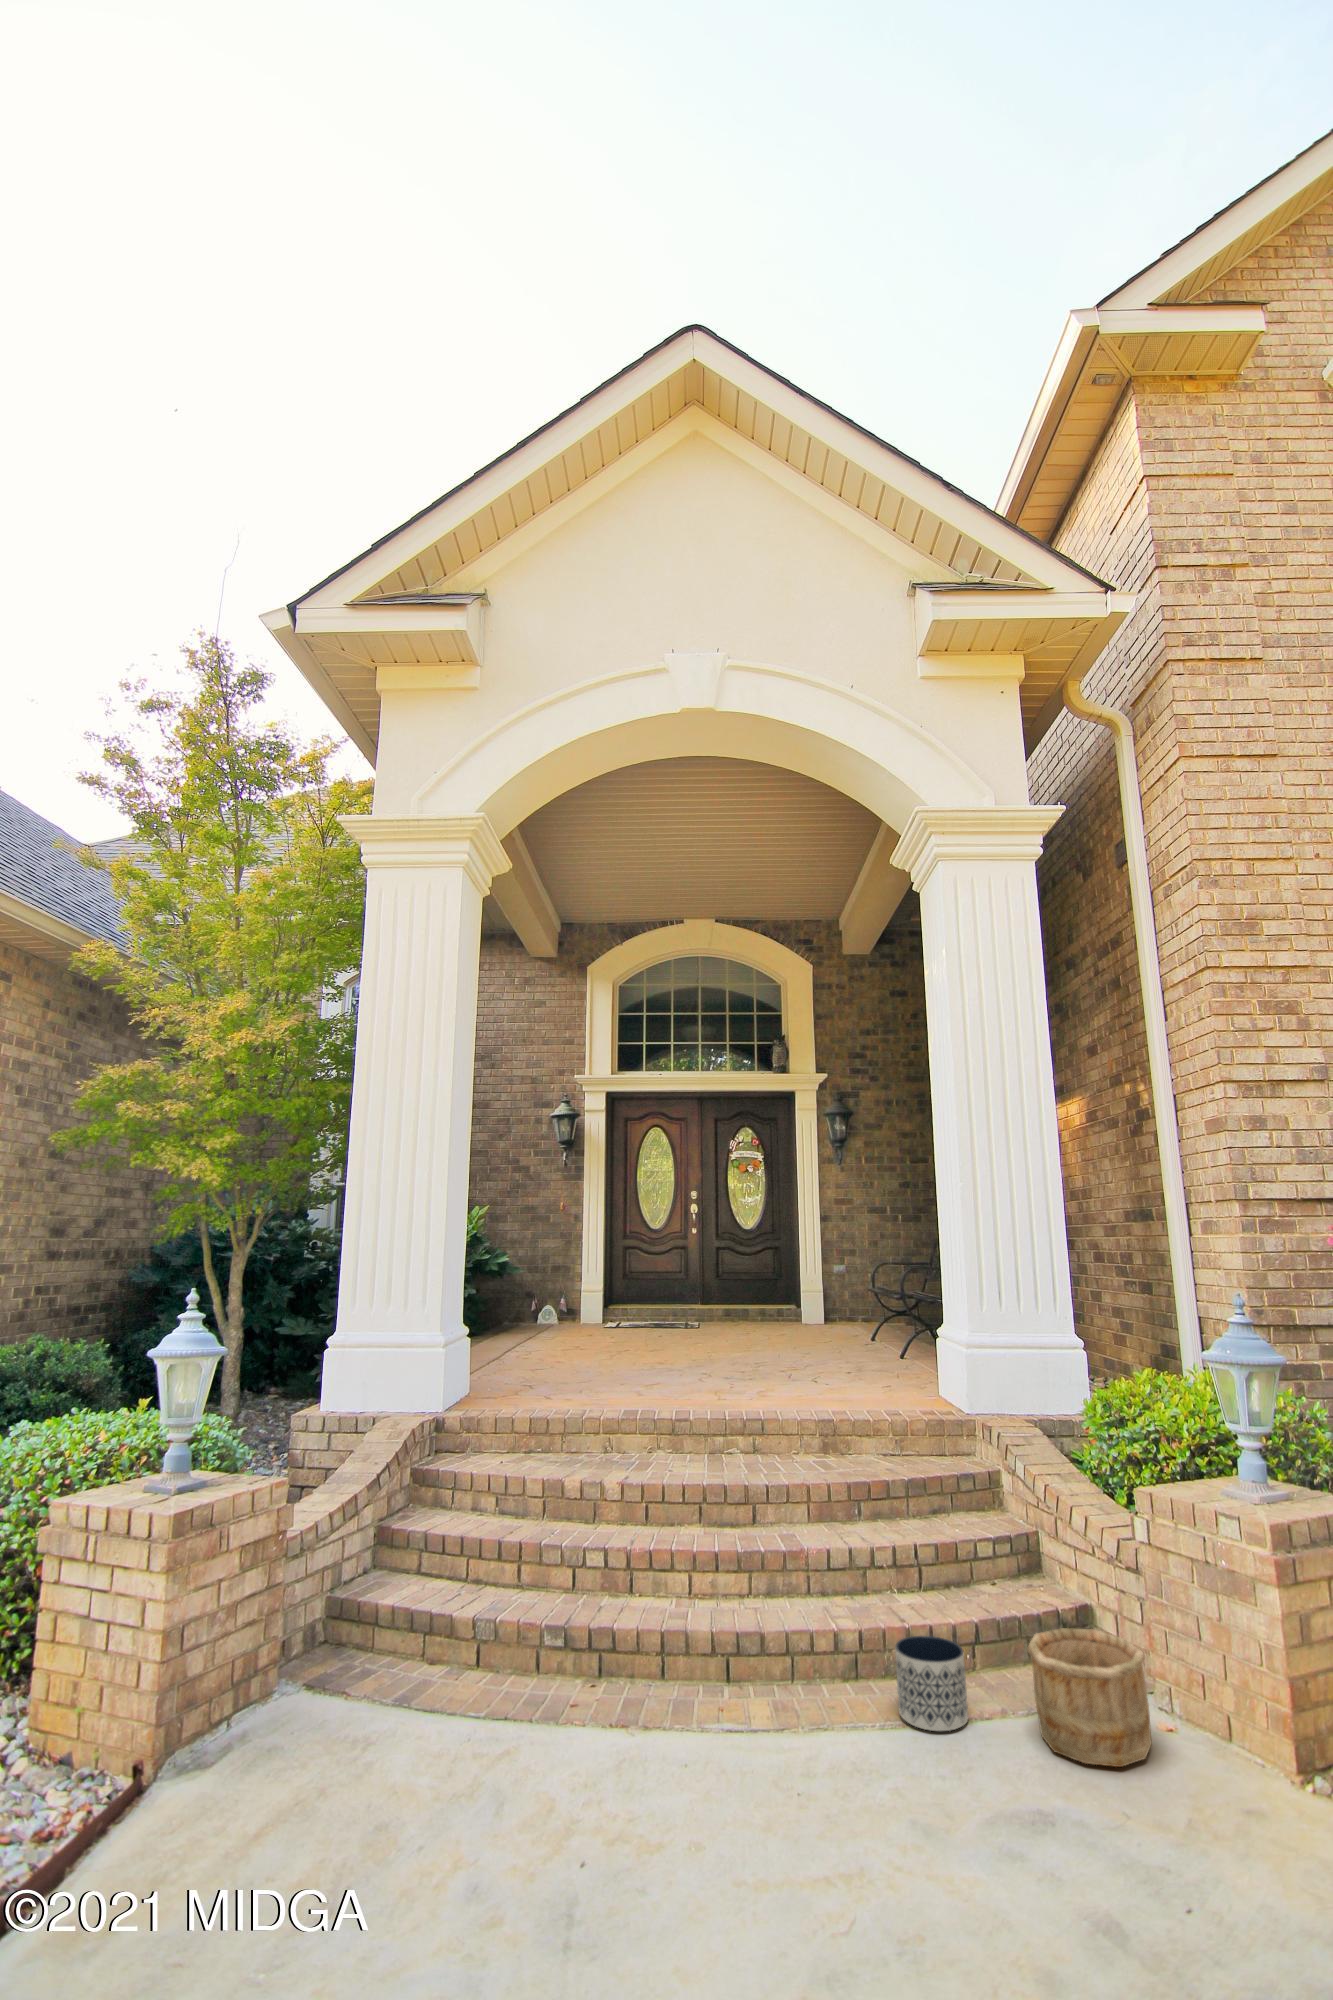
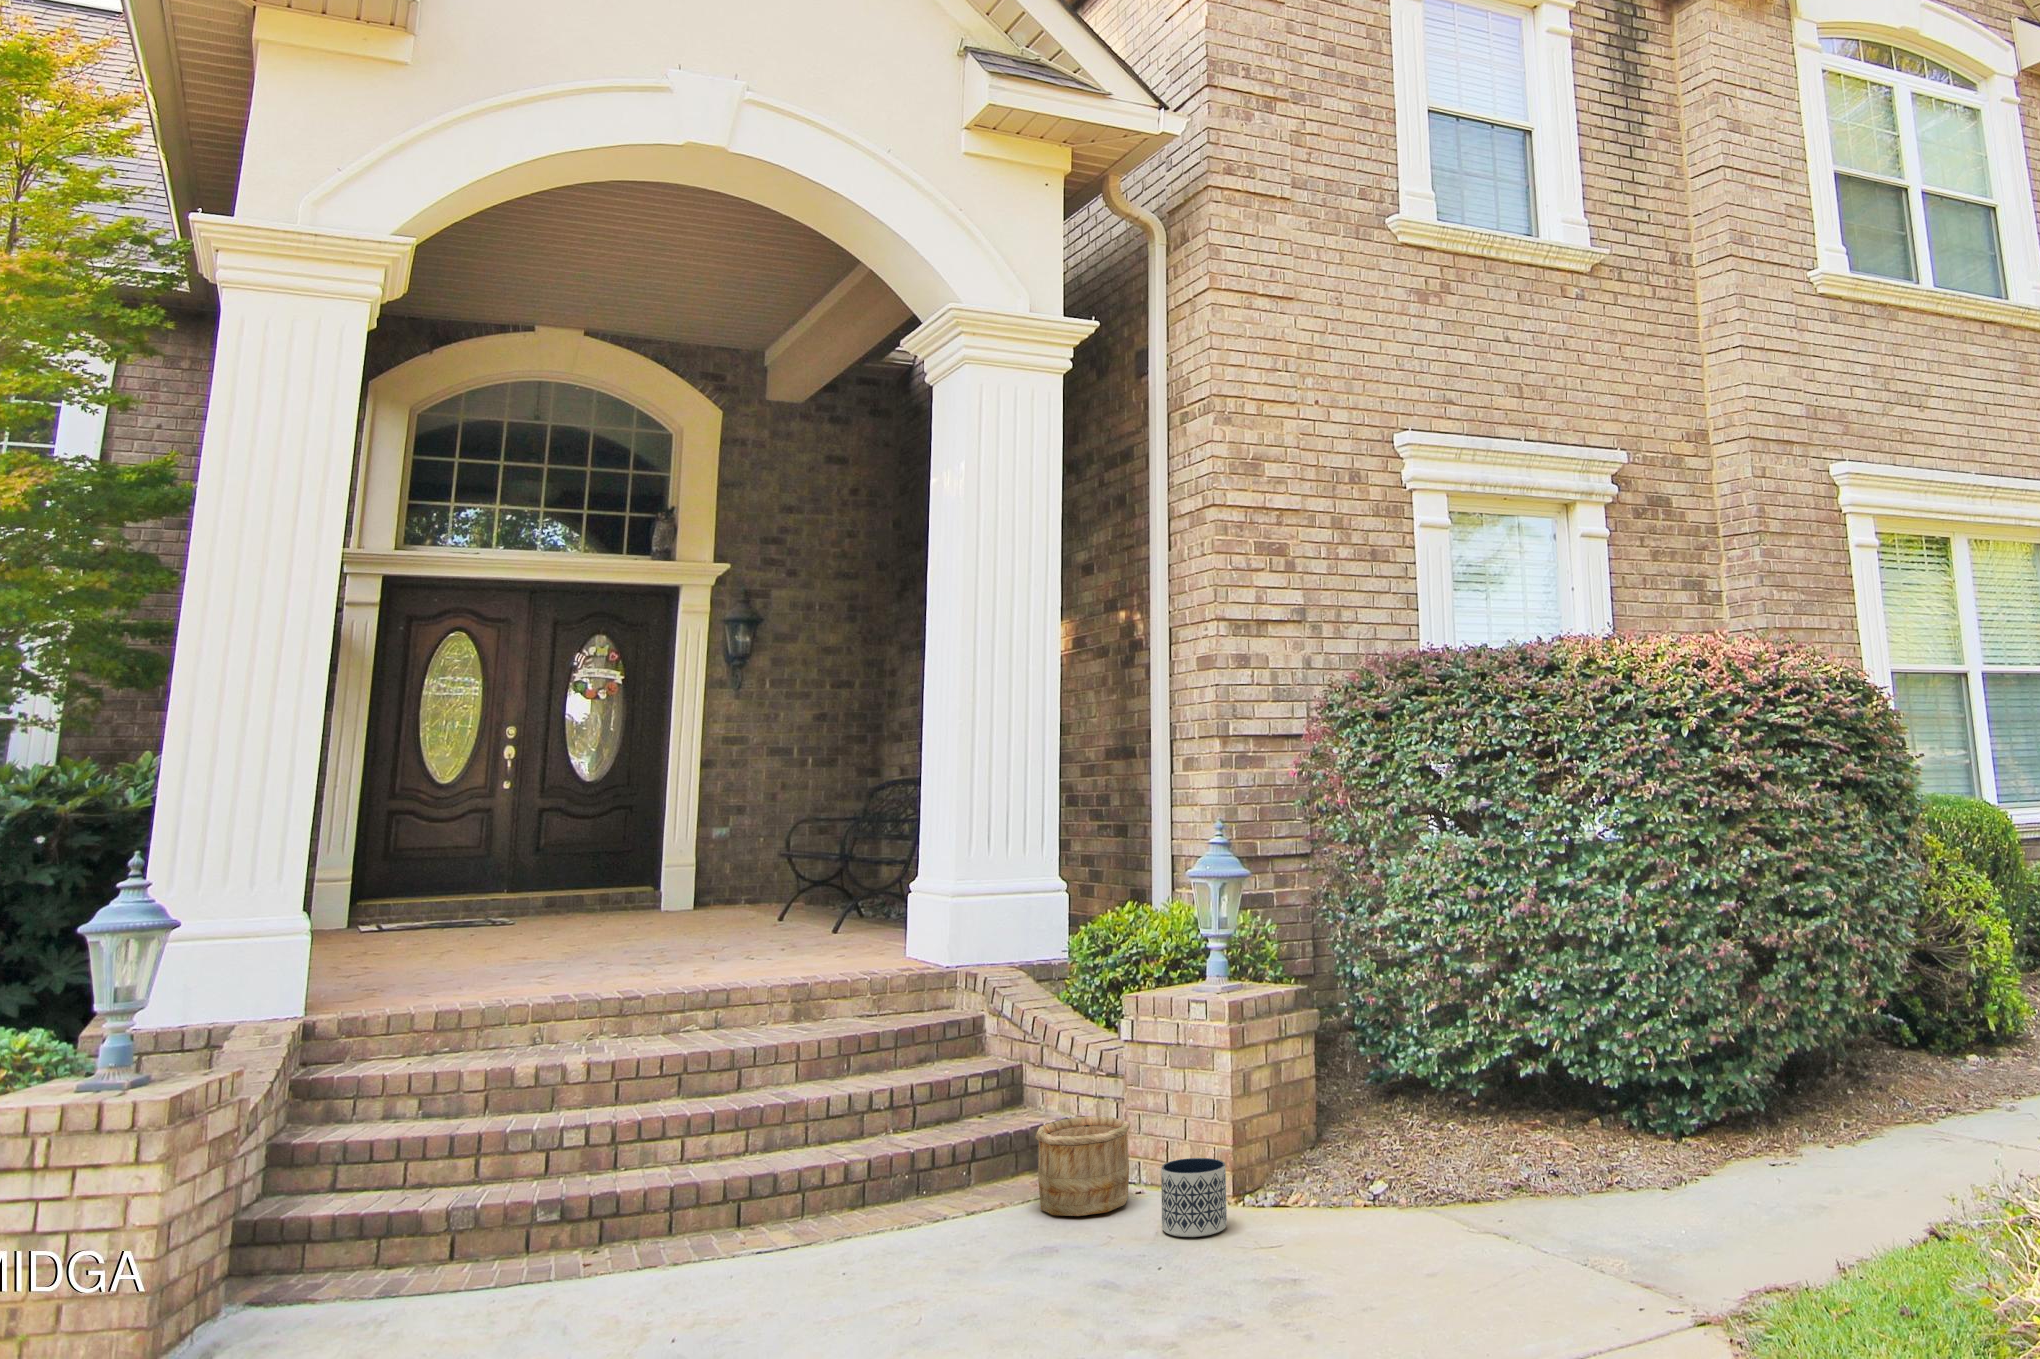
planter: present [895,1636,968,1731] -> present [1161,1158,1227,1237]

